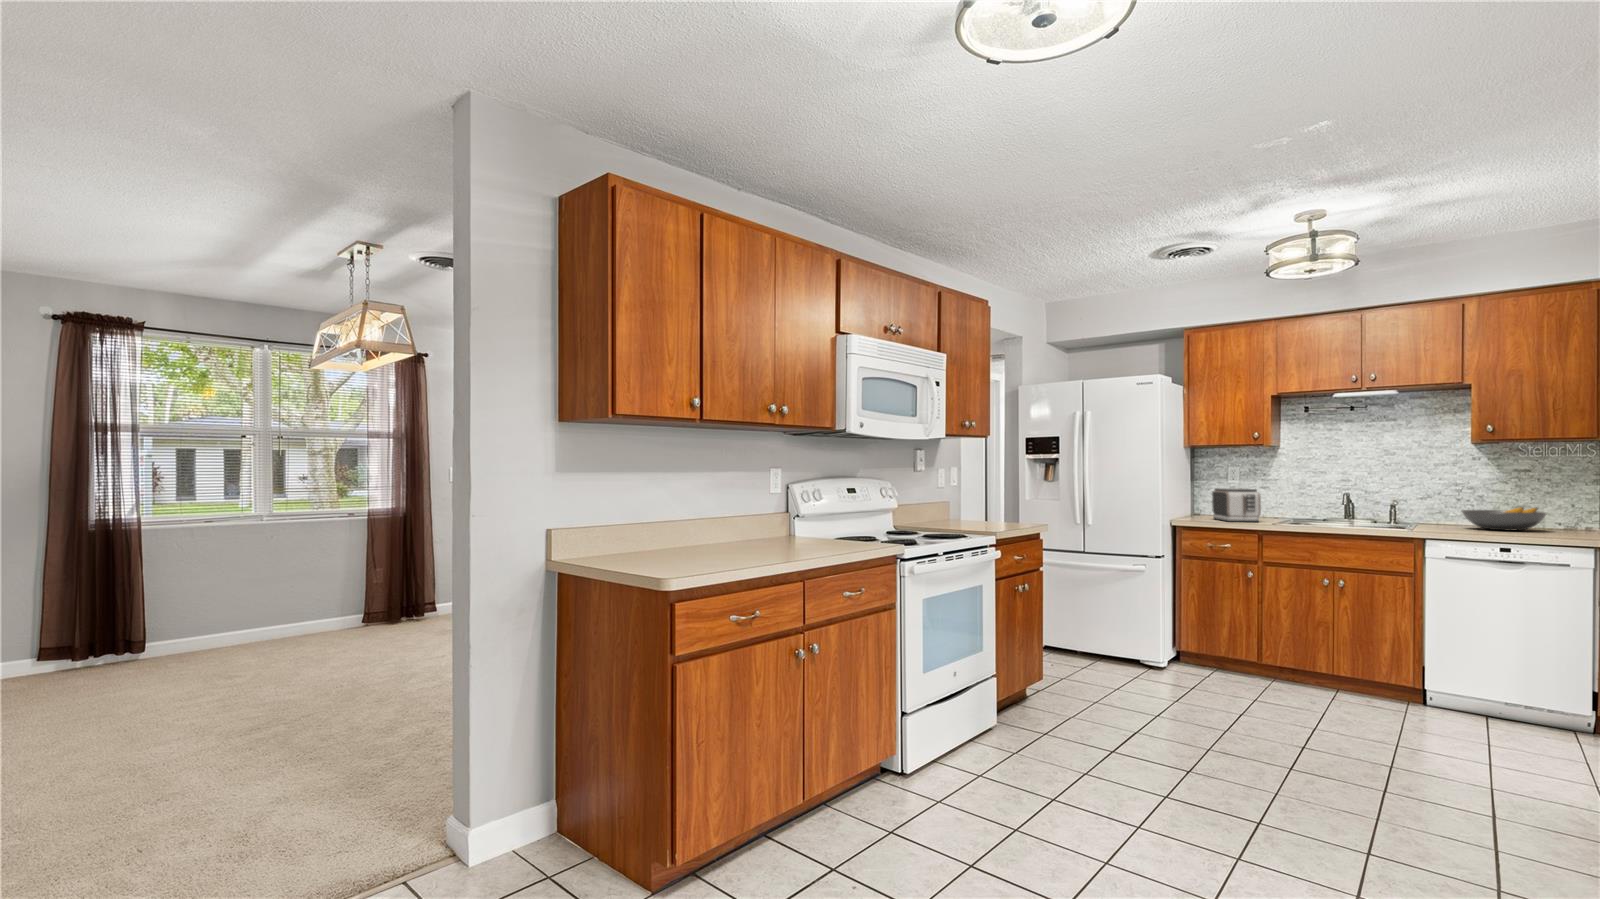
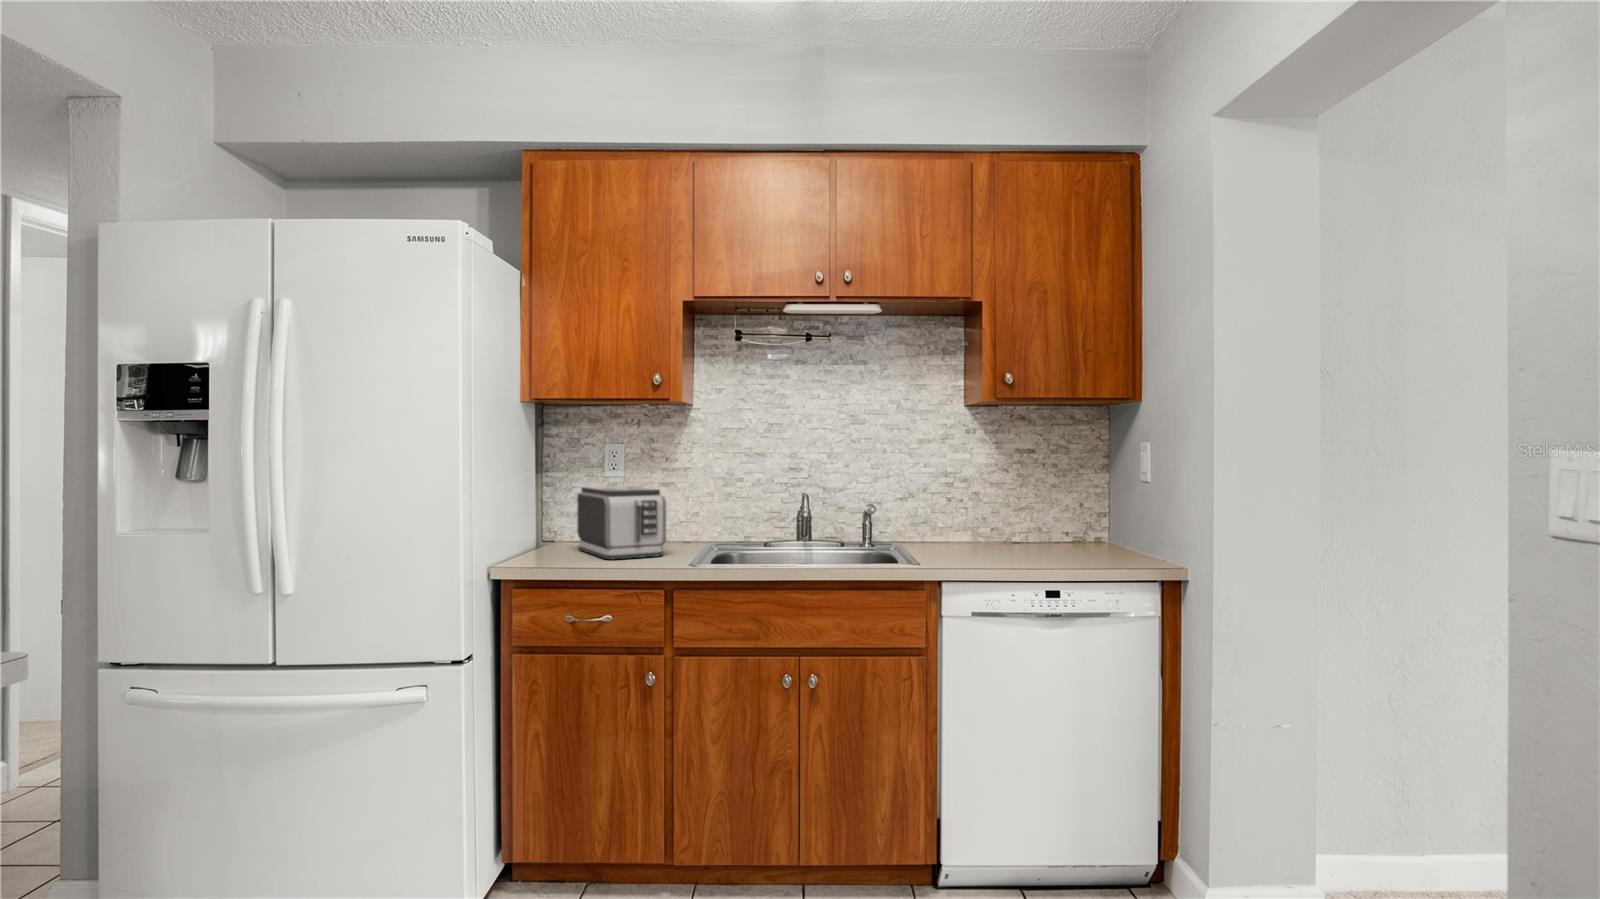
fruit bowl: present [1462,507,1547,531] -> none [964,511,1074,551]

